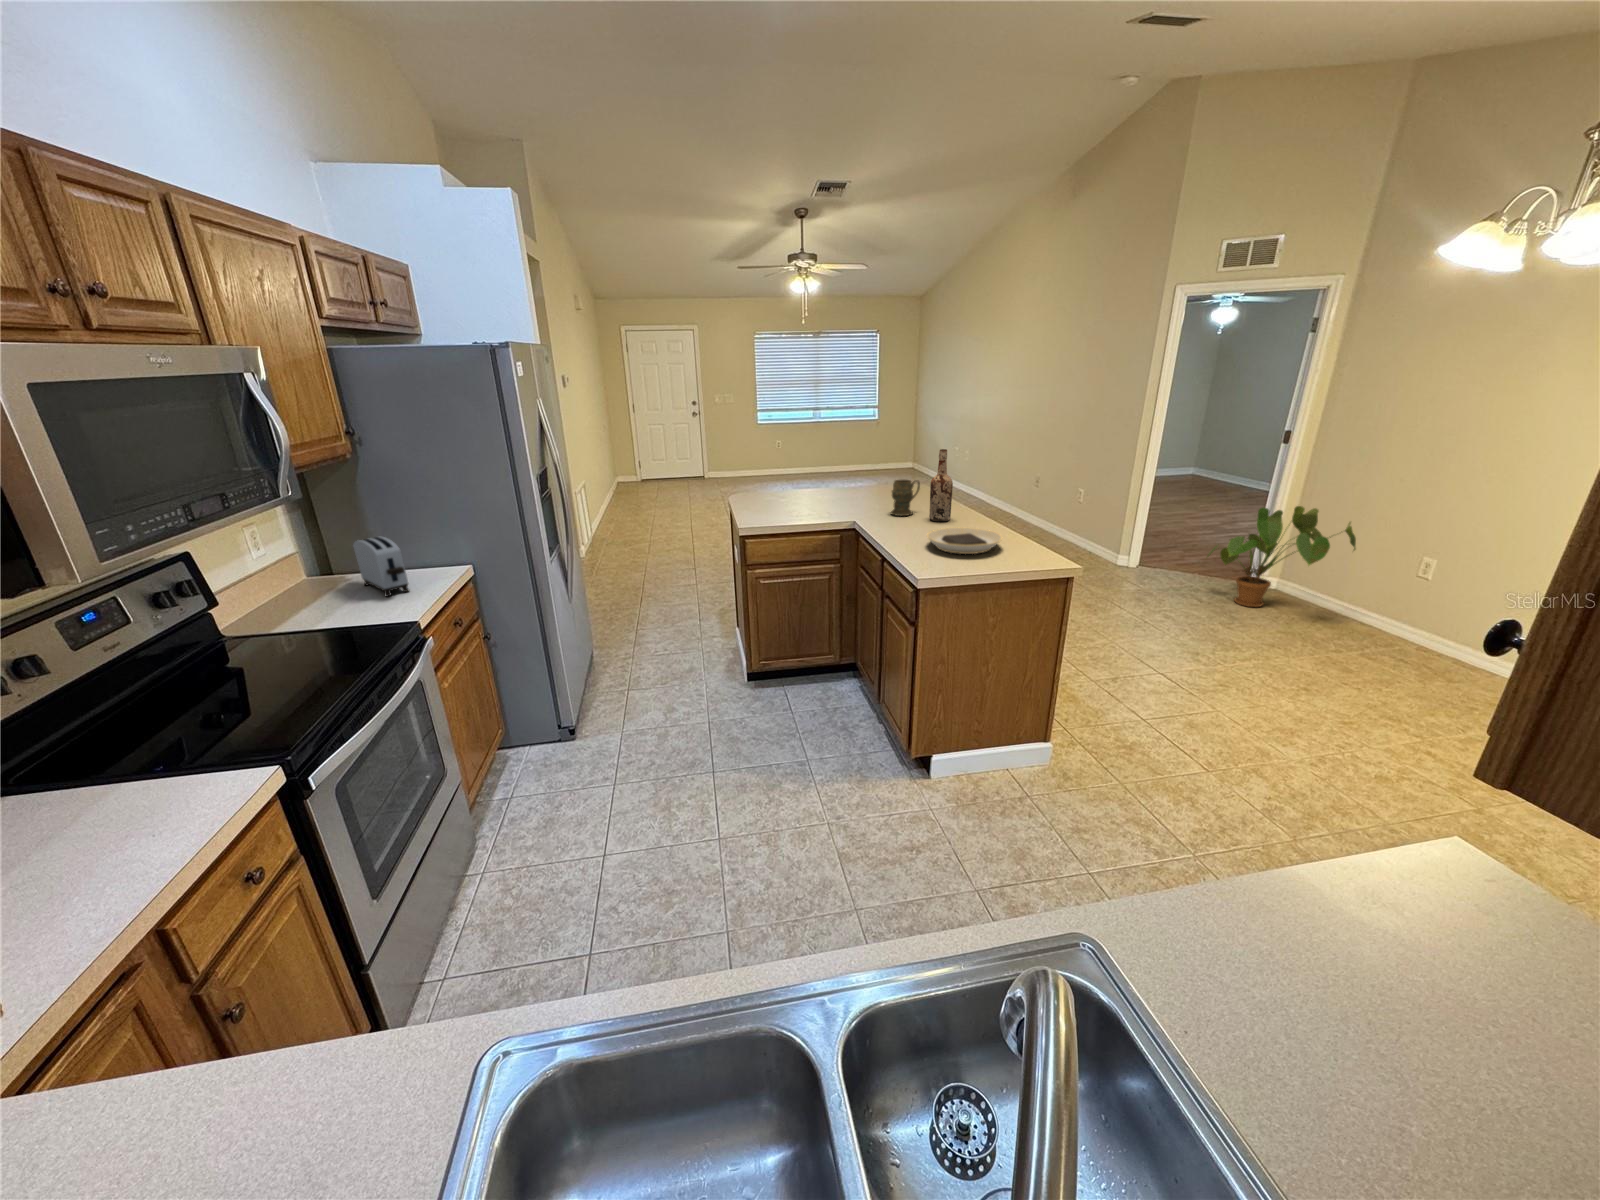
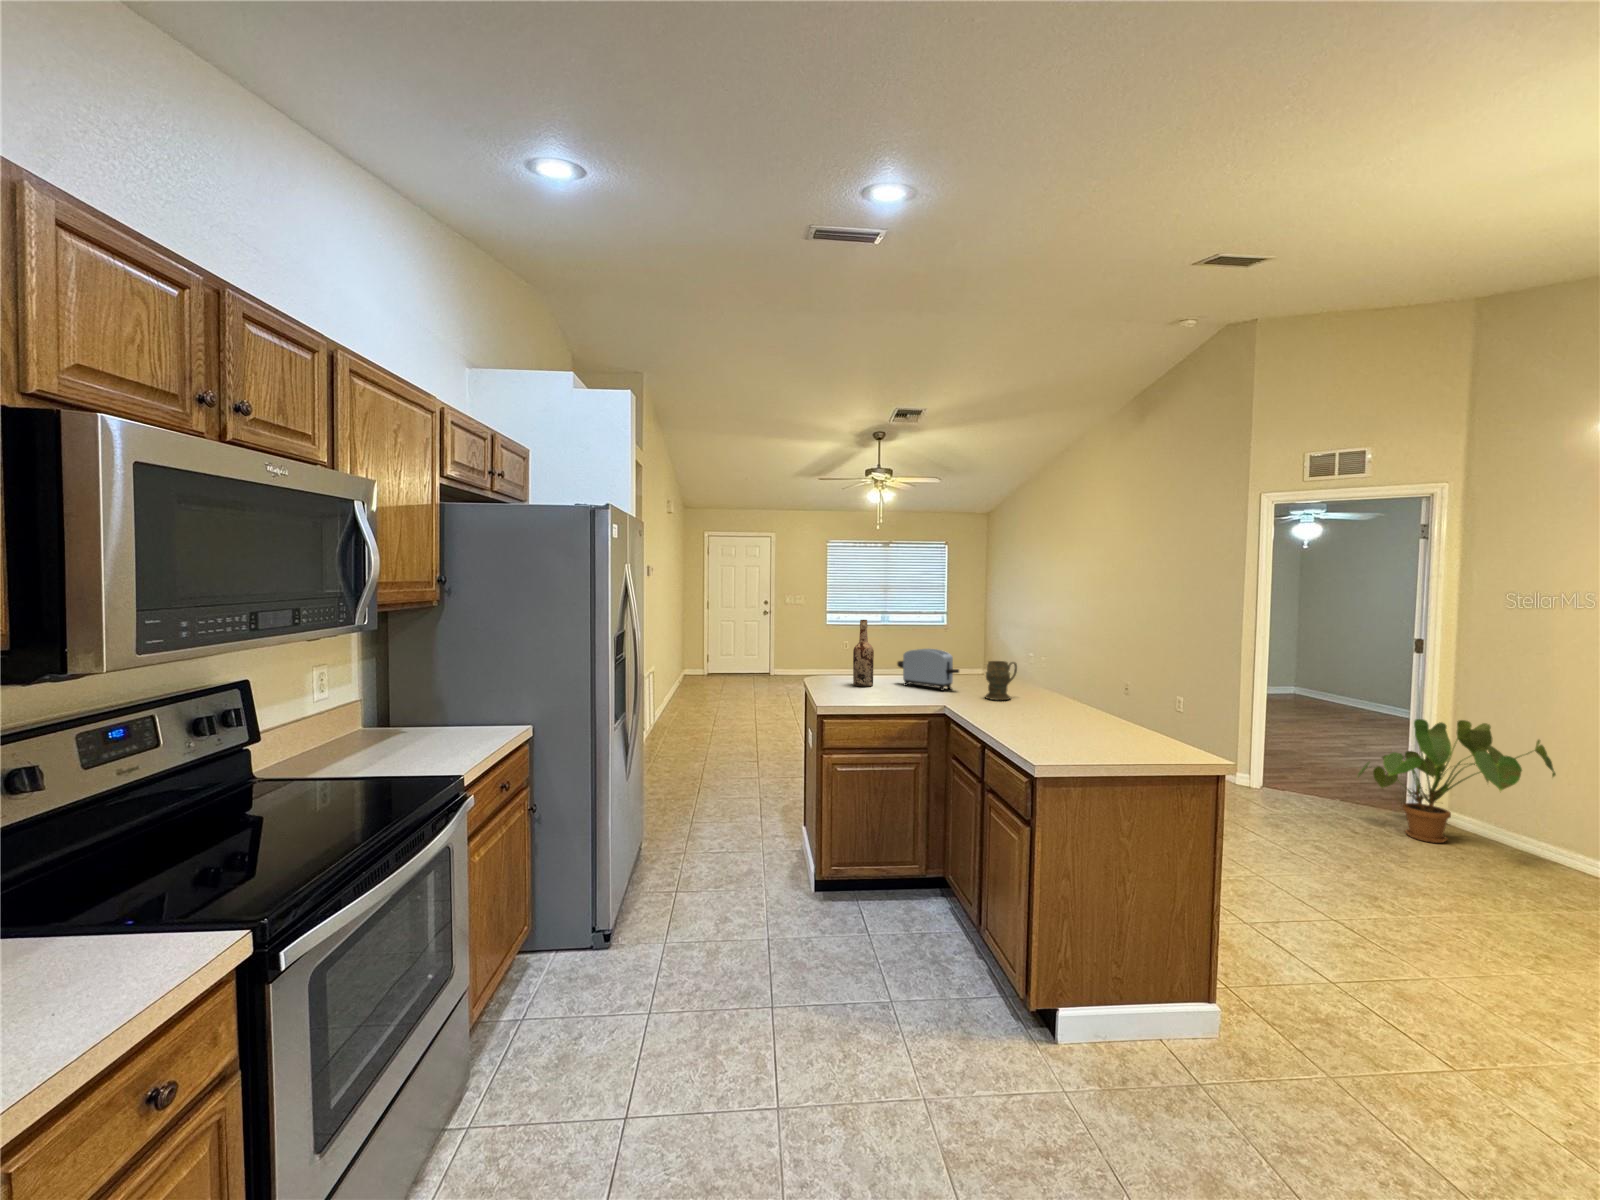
wine bottle: present [929,449,953,521] -> present [853,620,874,686]
plate: present [927,528,1002,554] -> none [1035,711,1128,740]
toaster: present [353,537,409,596] -> present [897,649,959,690]

